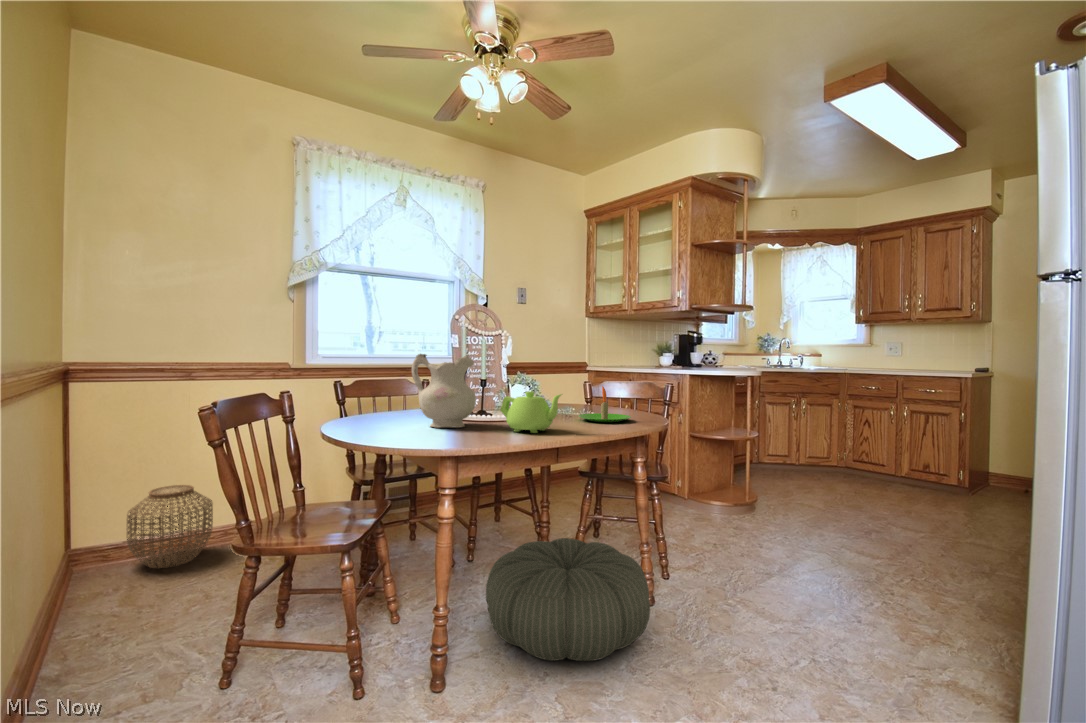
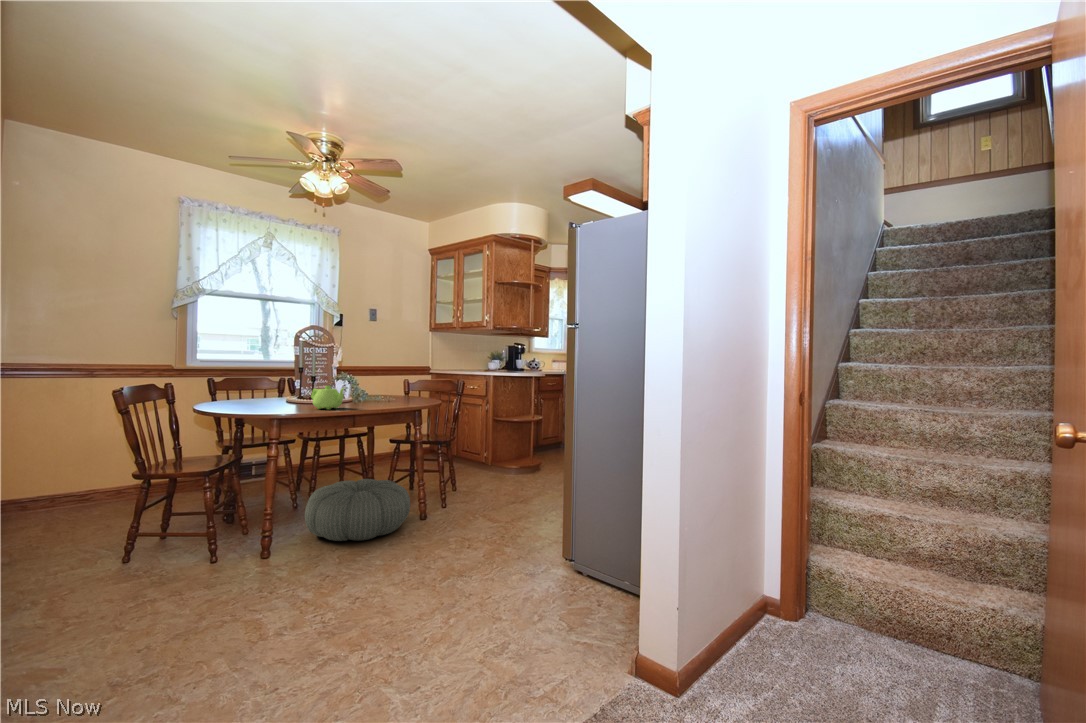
ceramic pitcher: present [412,354,476,428] -> none [255,363,298,407]
candle: present [579,386,631,422] -> none [370,383,403,405]
woven basket: present [127,485,213,568] -> none [38,456,108,516]

